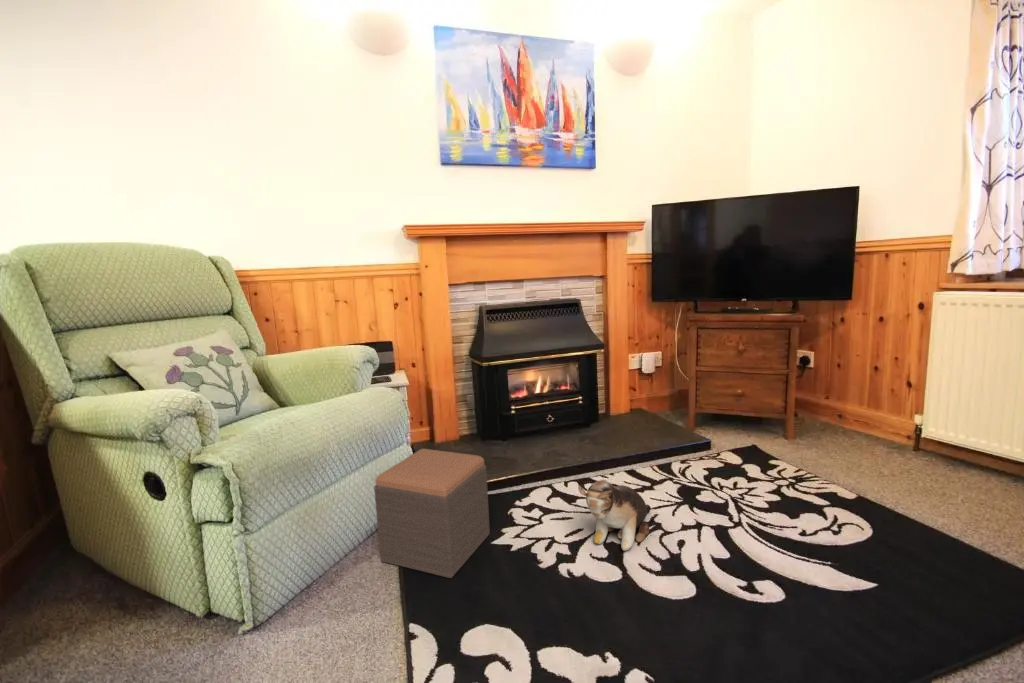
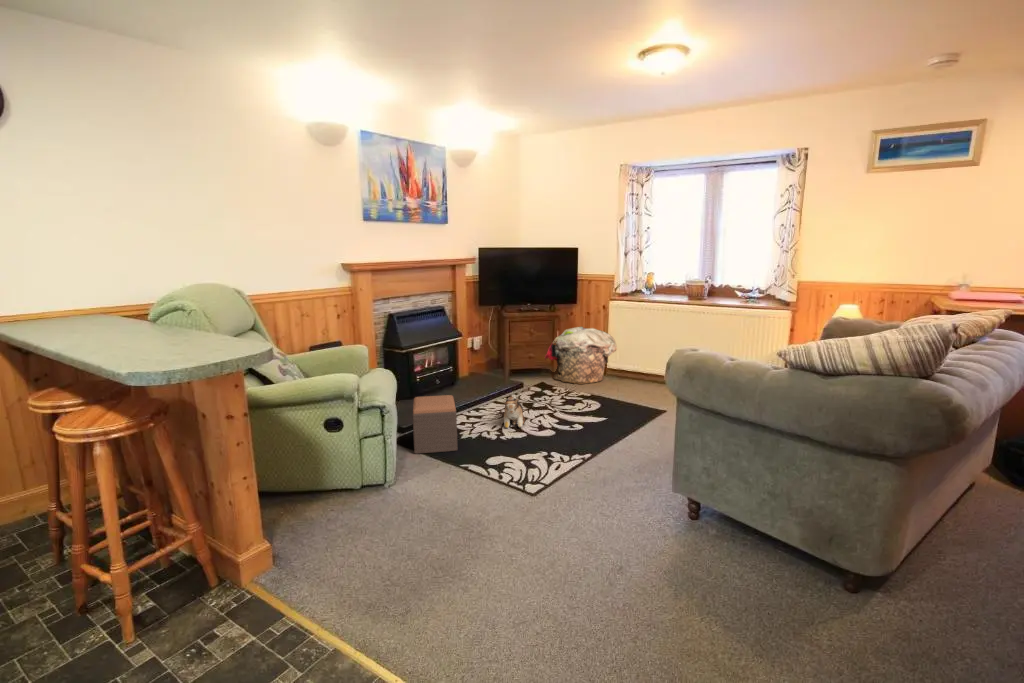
laundry basket: none [769,343,946,464] -> present [545,327,617,384]

